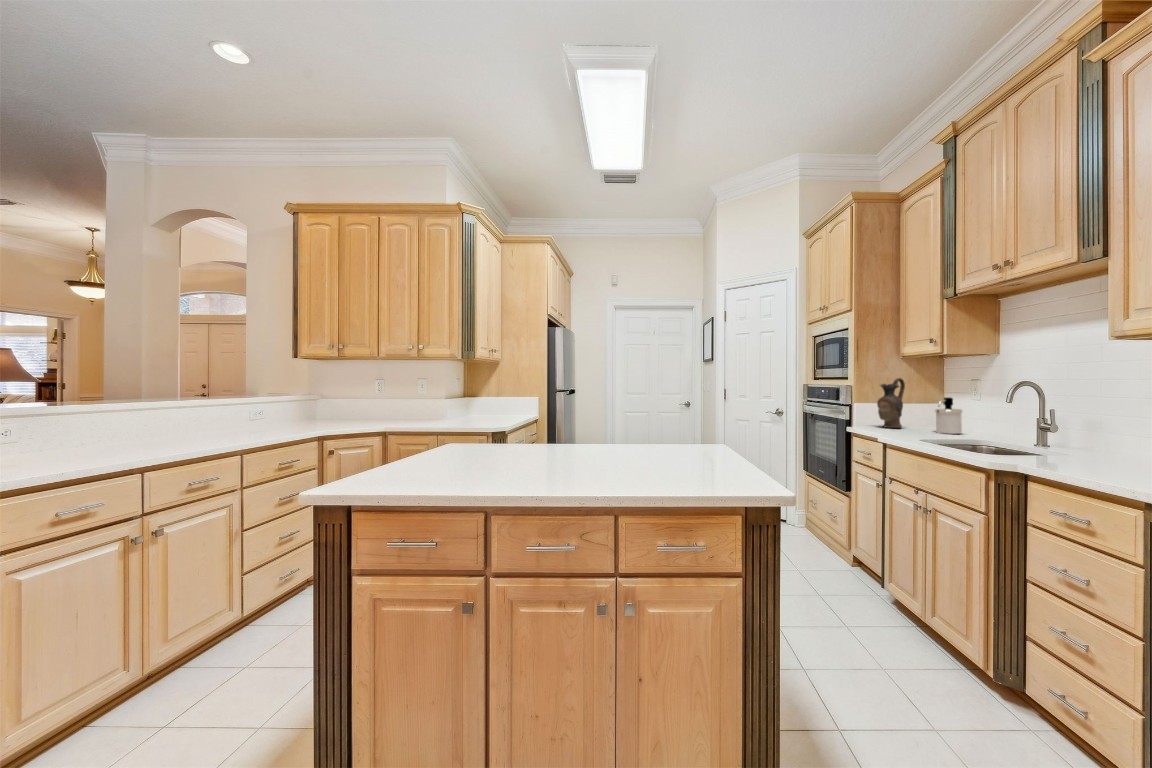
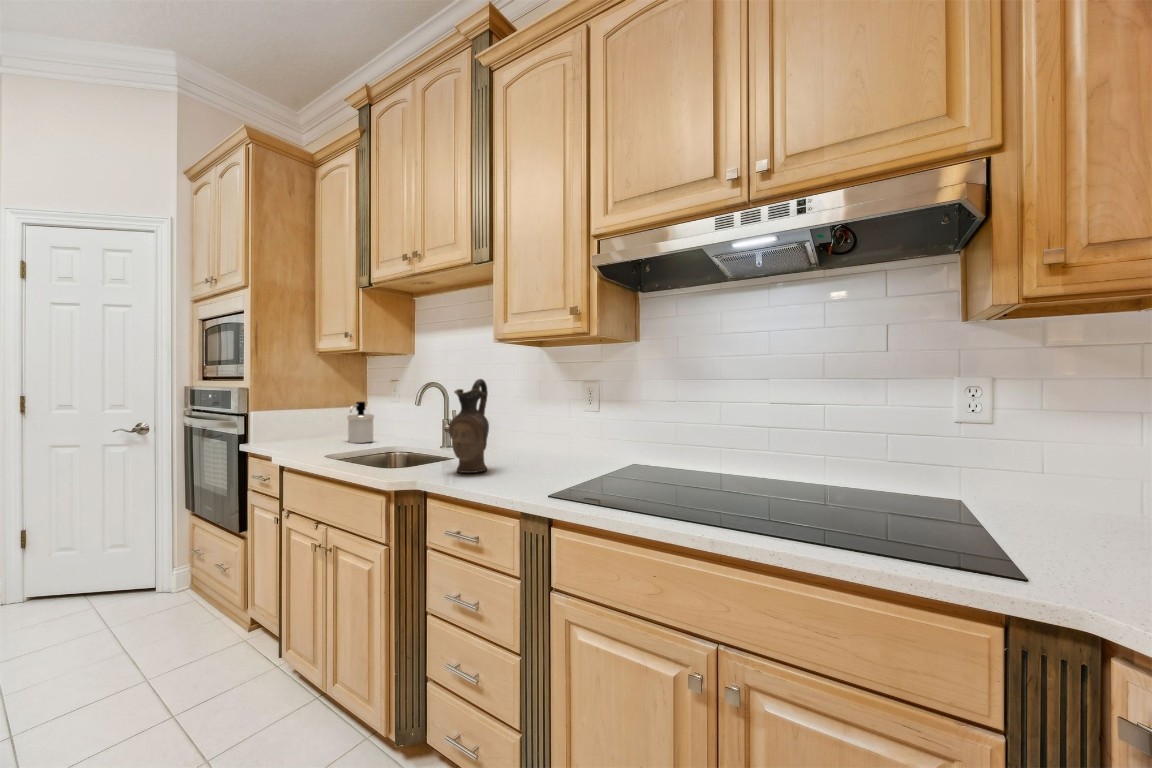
ceramic pitcher: present [877,378,905,428] -> present [449,379,489,473]

